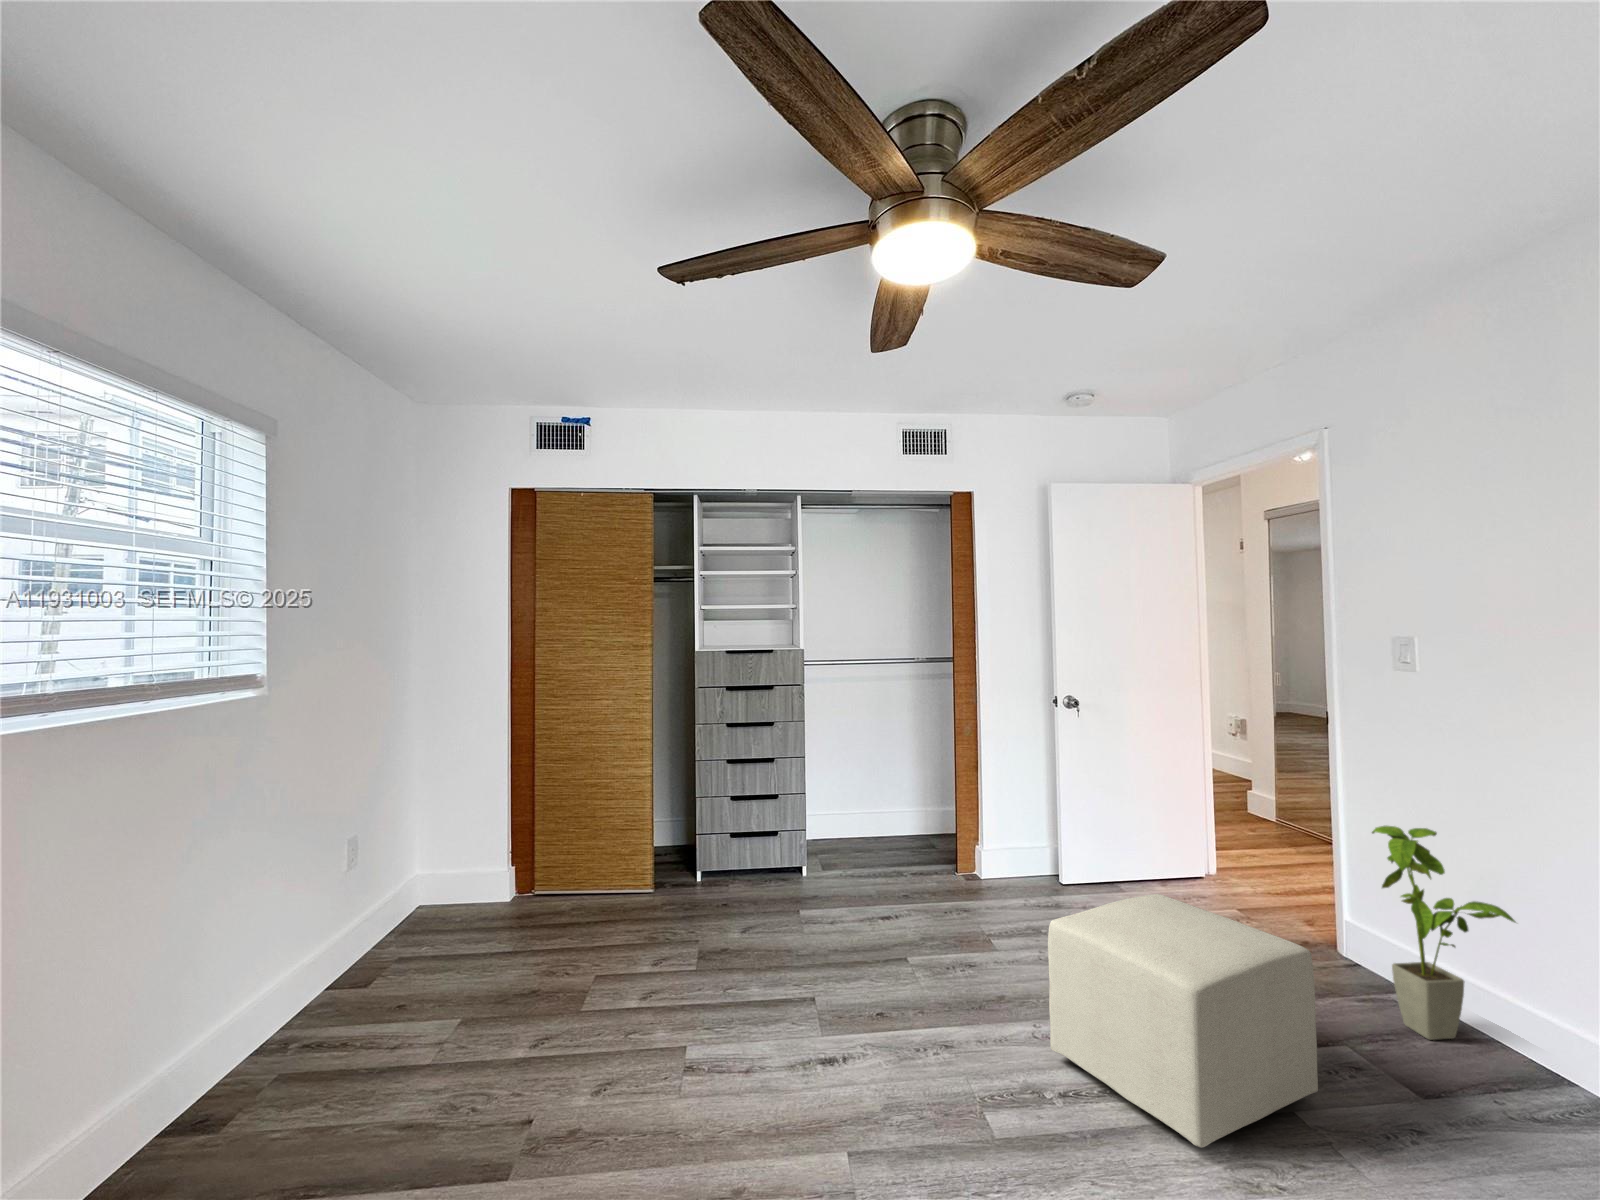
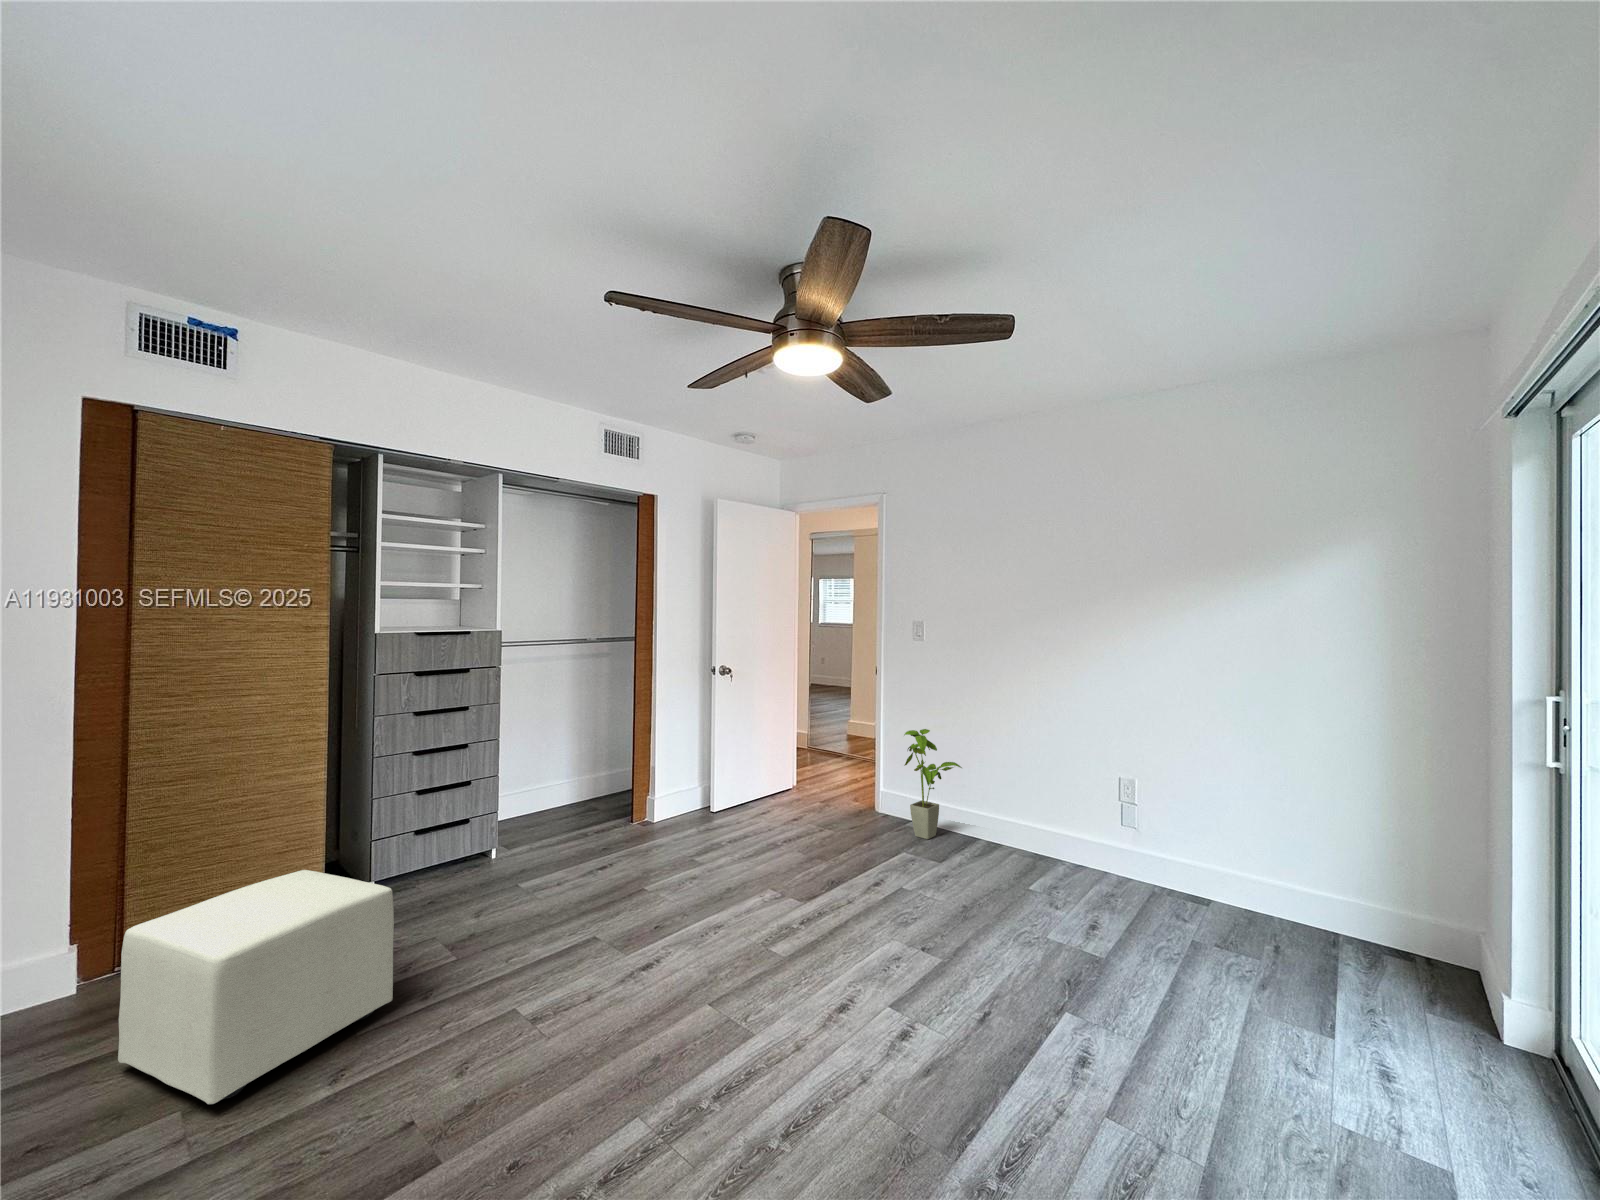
ottoman: present [1048,894,1318,1147] -> present [118,870,394,1104]

